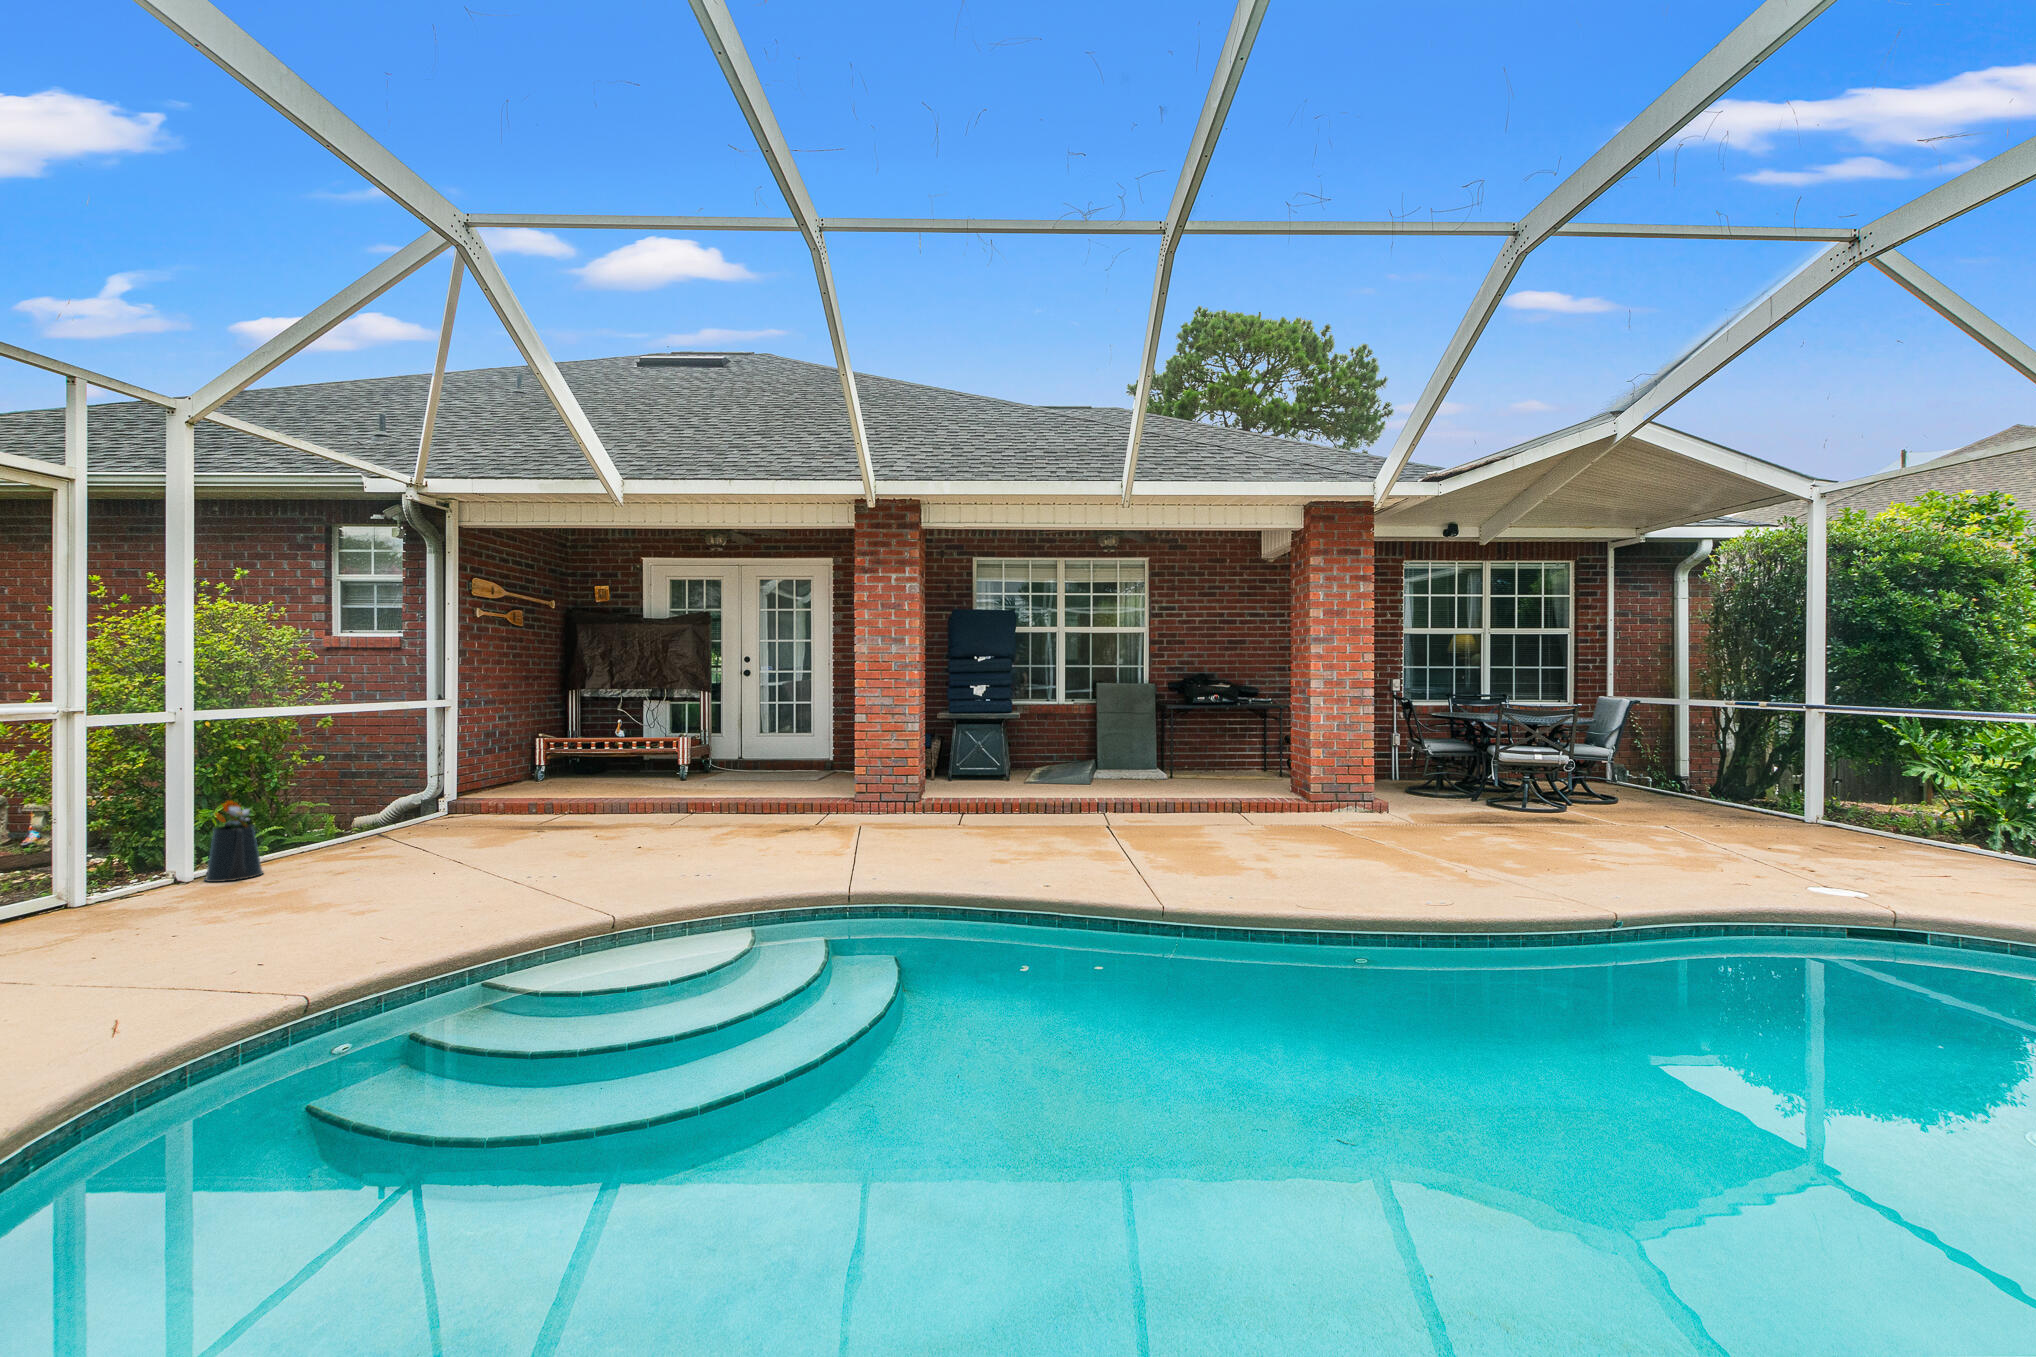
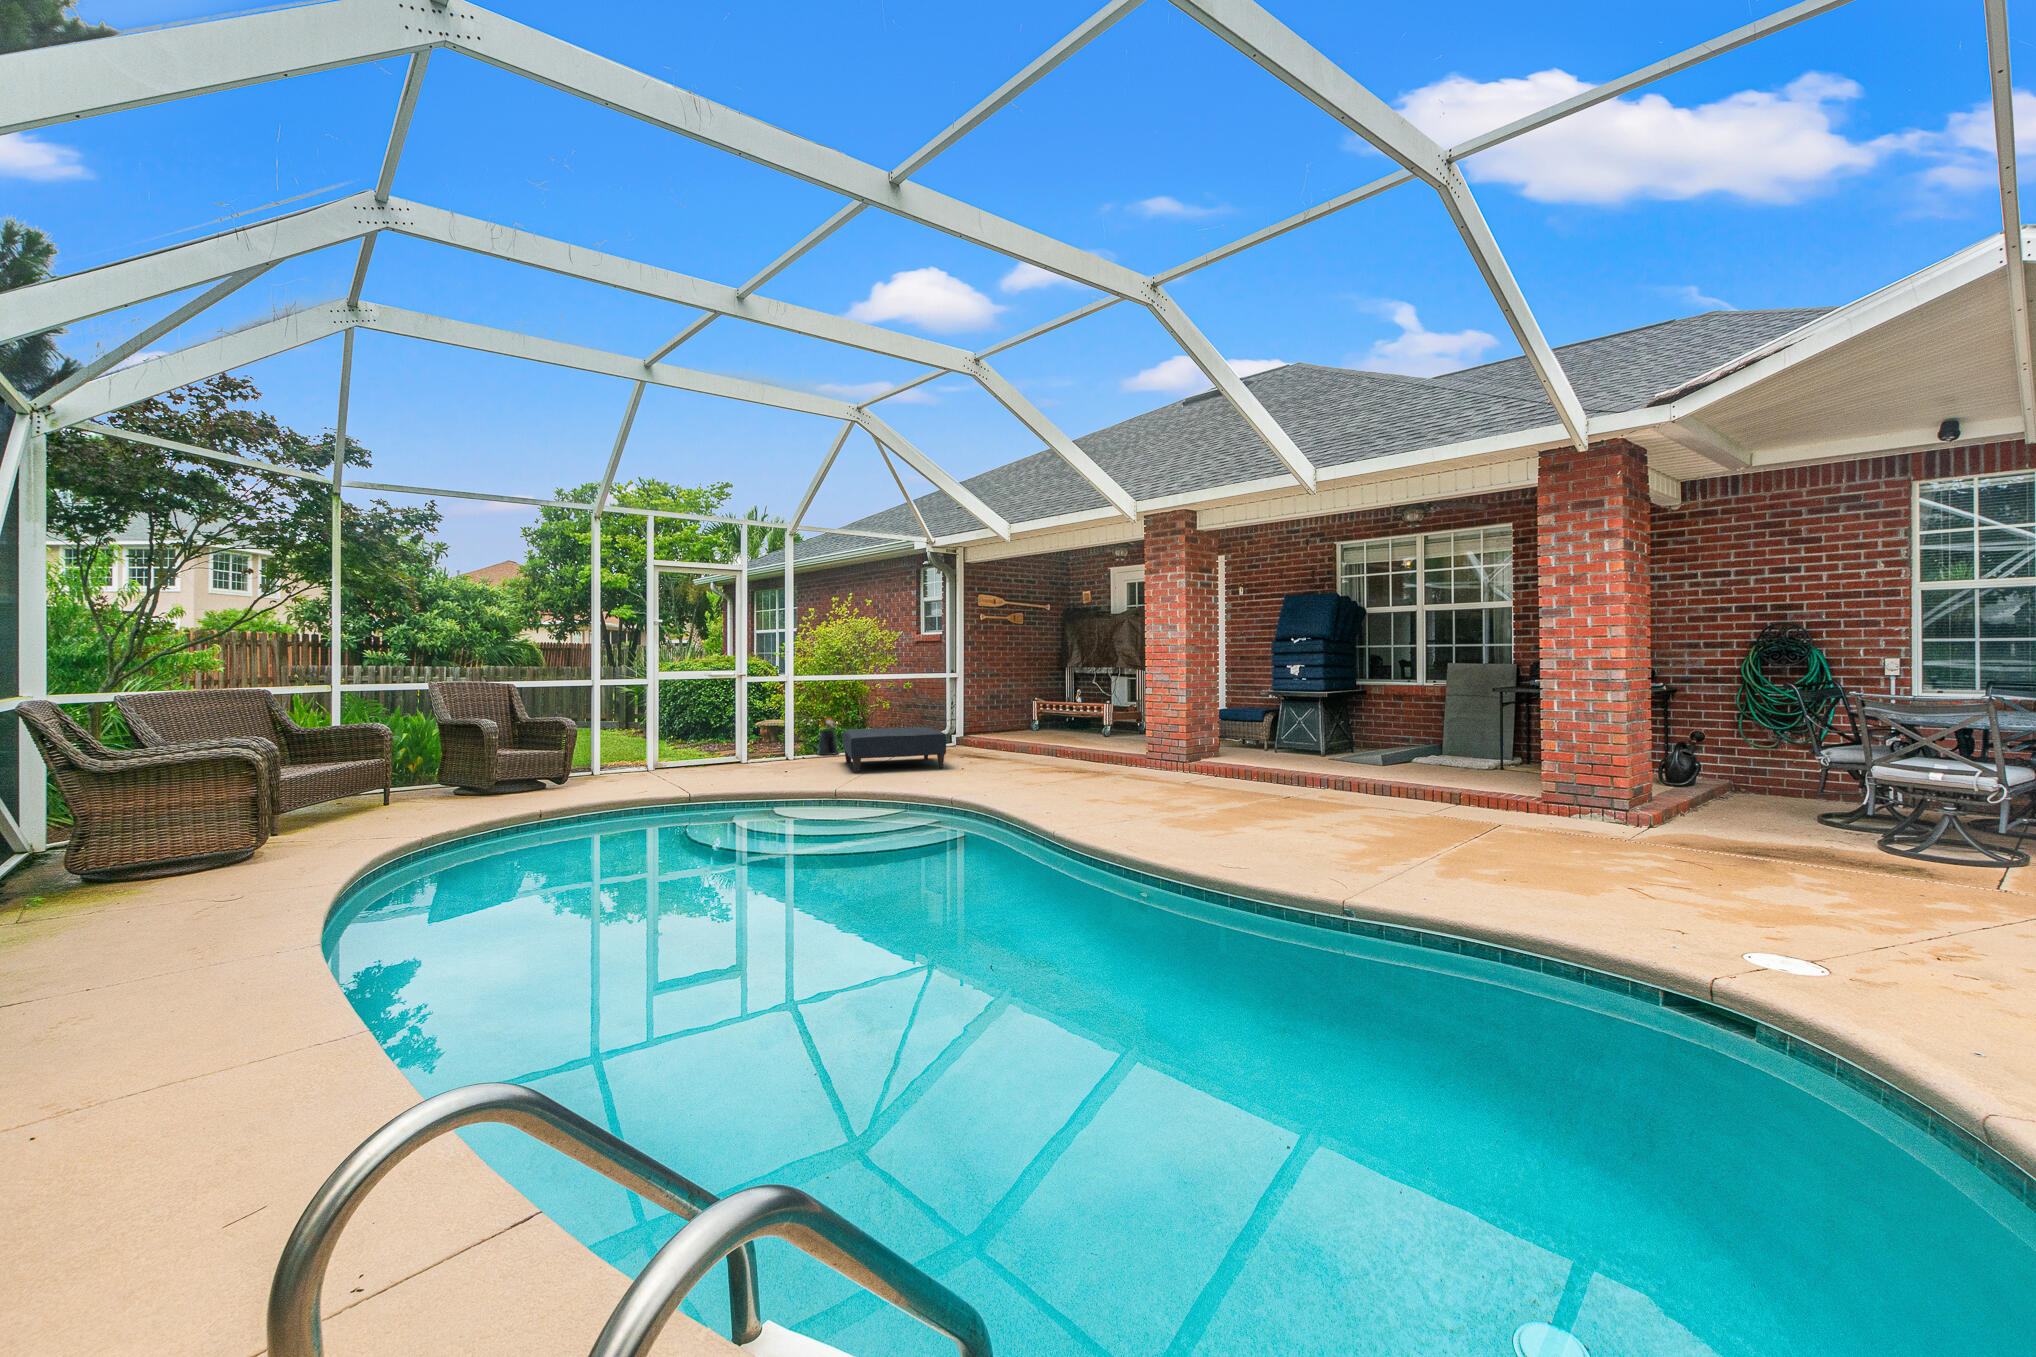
ottoman: none [350,798,617,901] -> present [842,727,946,773]

